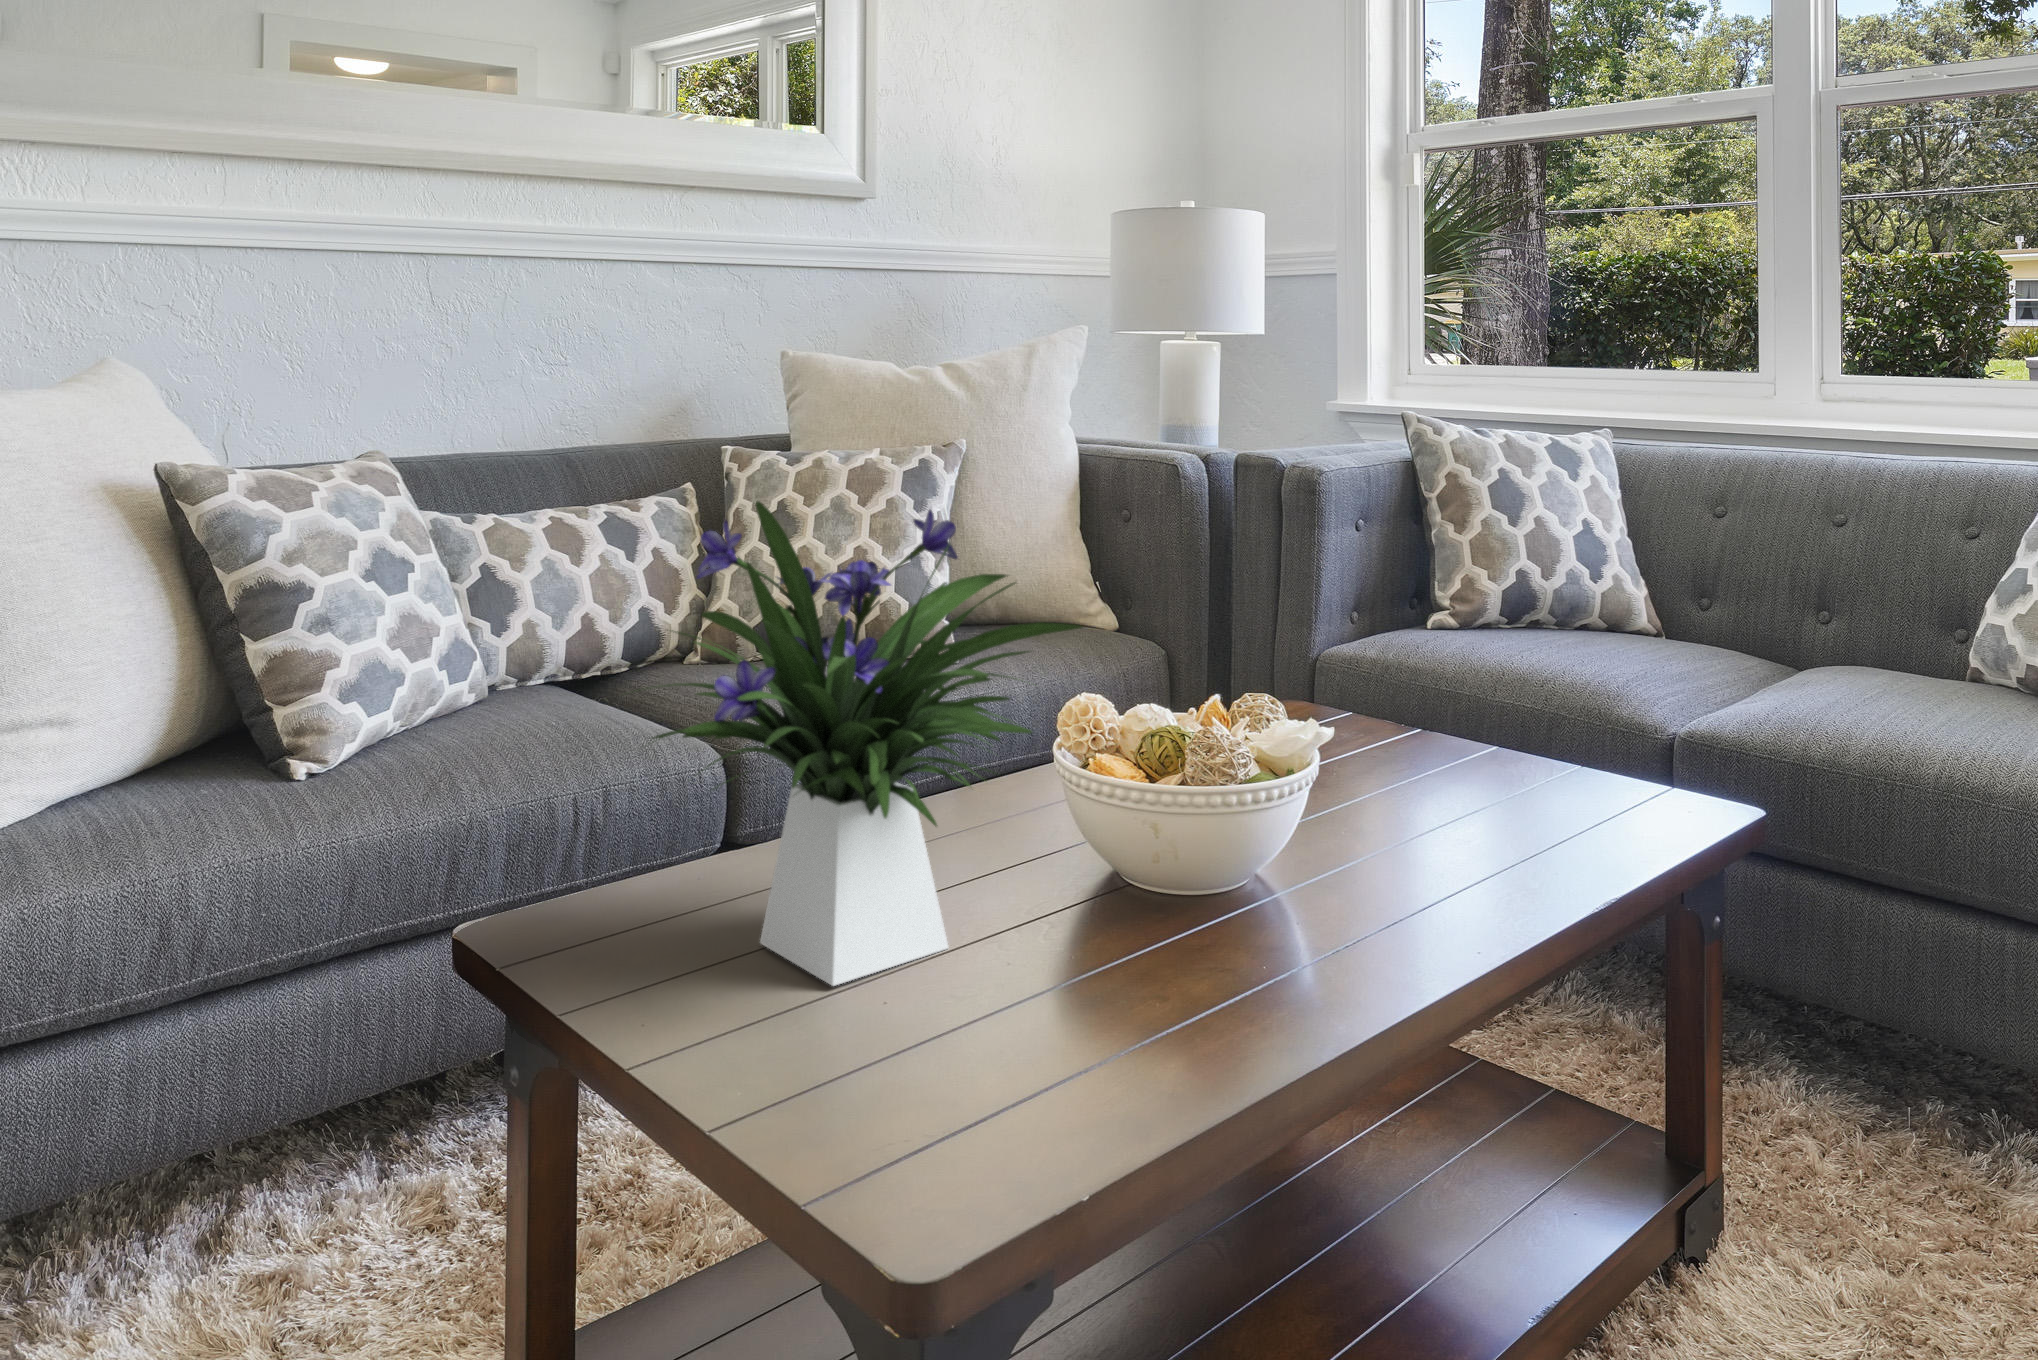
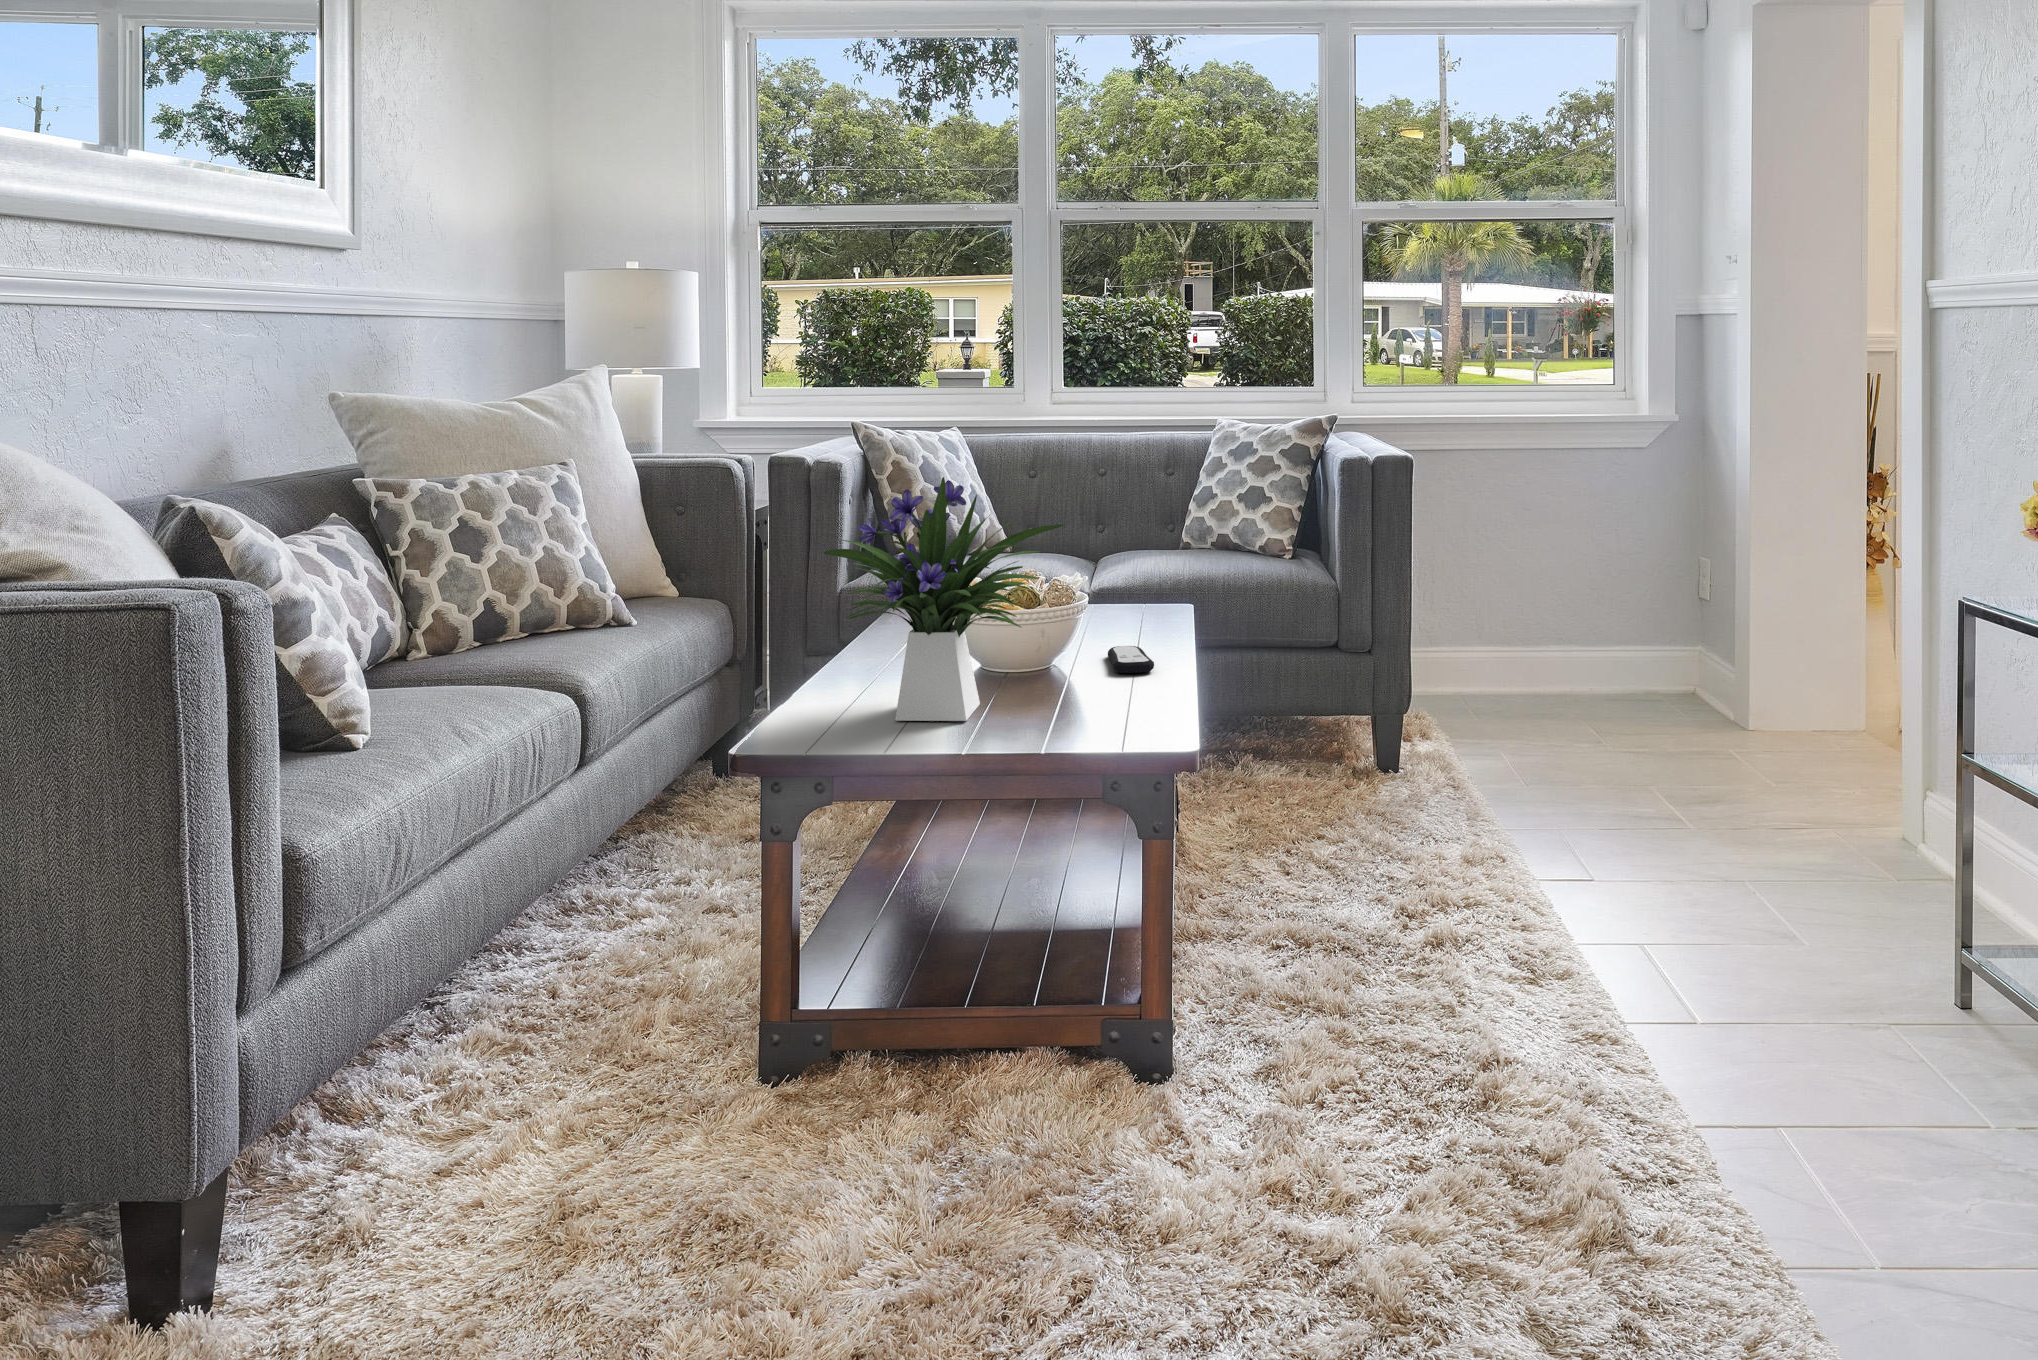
remote control: none [1288,885,1423,970] -> present [1108,646,1154,673]

